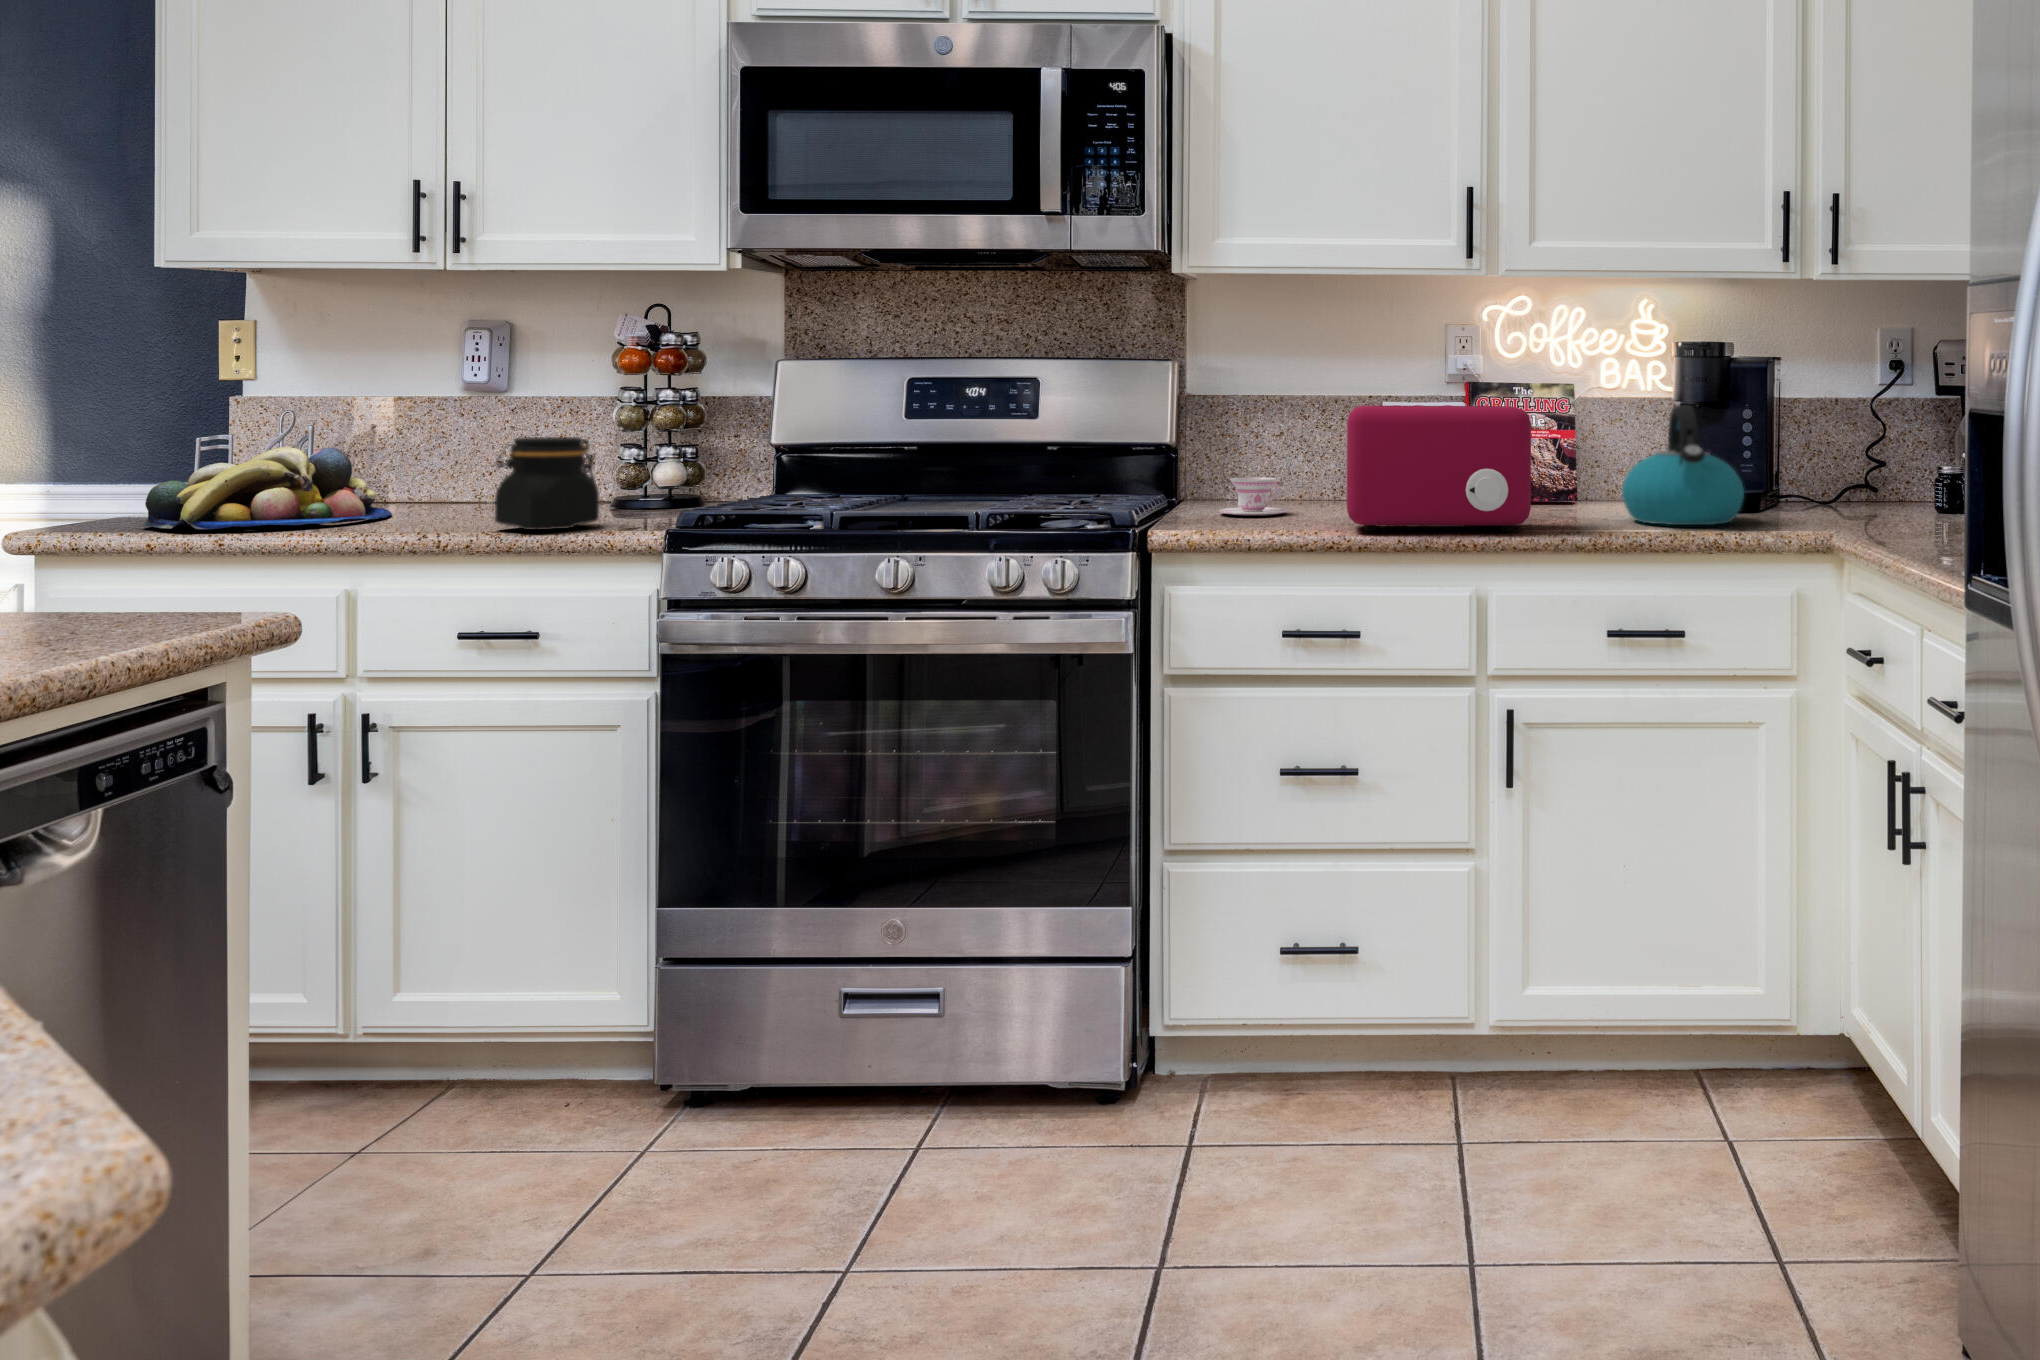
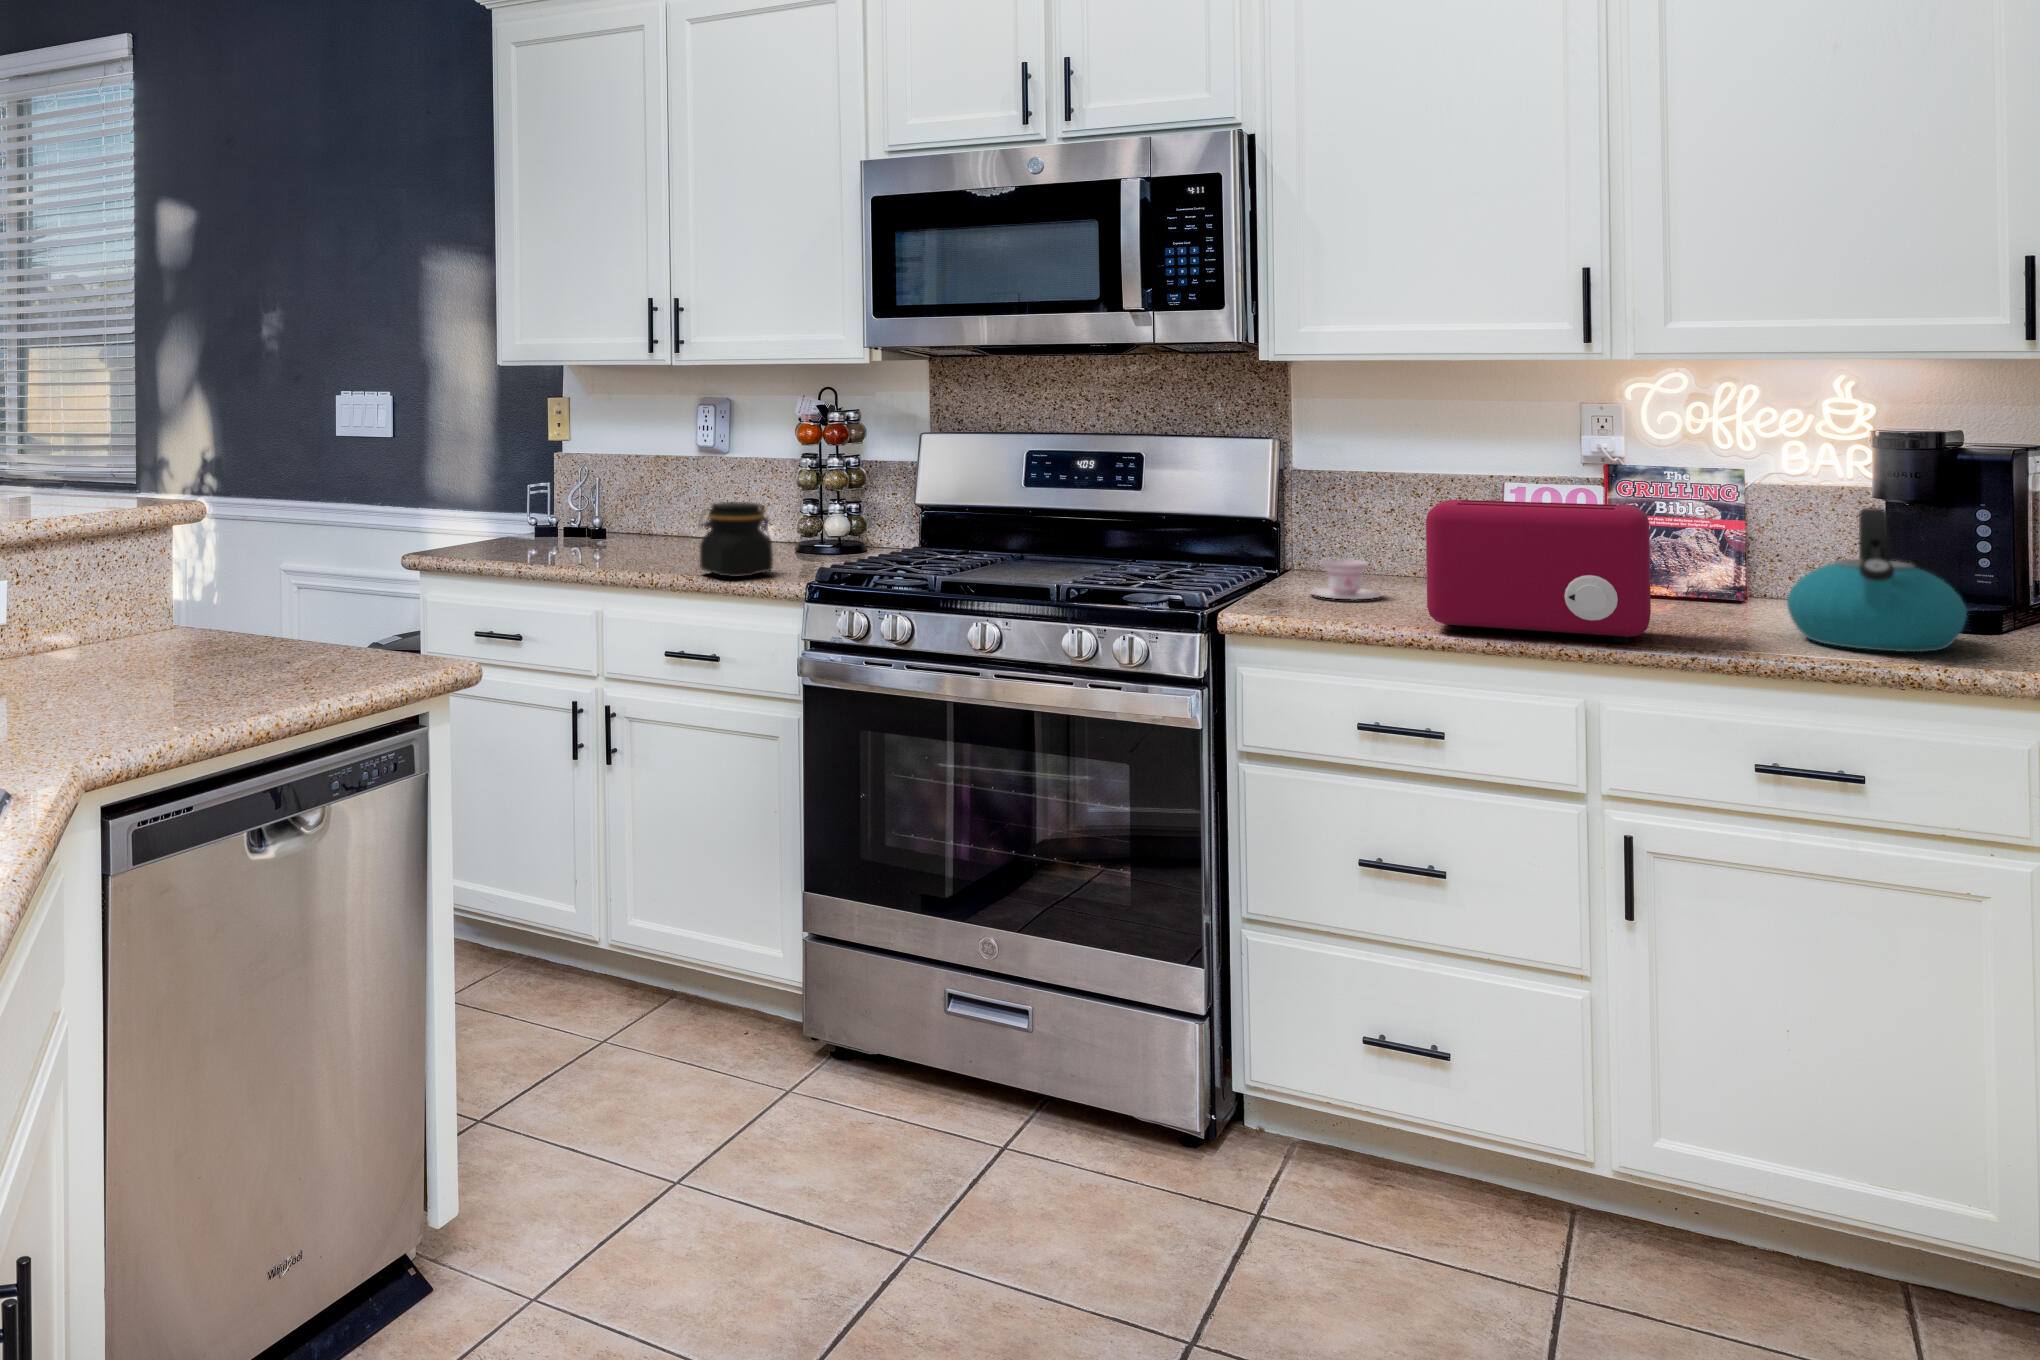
fruit bowl: present [143,447,392,529] -> none [489,501,642,562]

